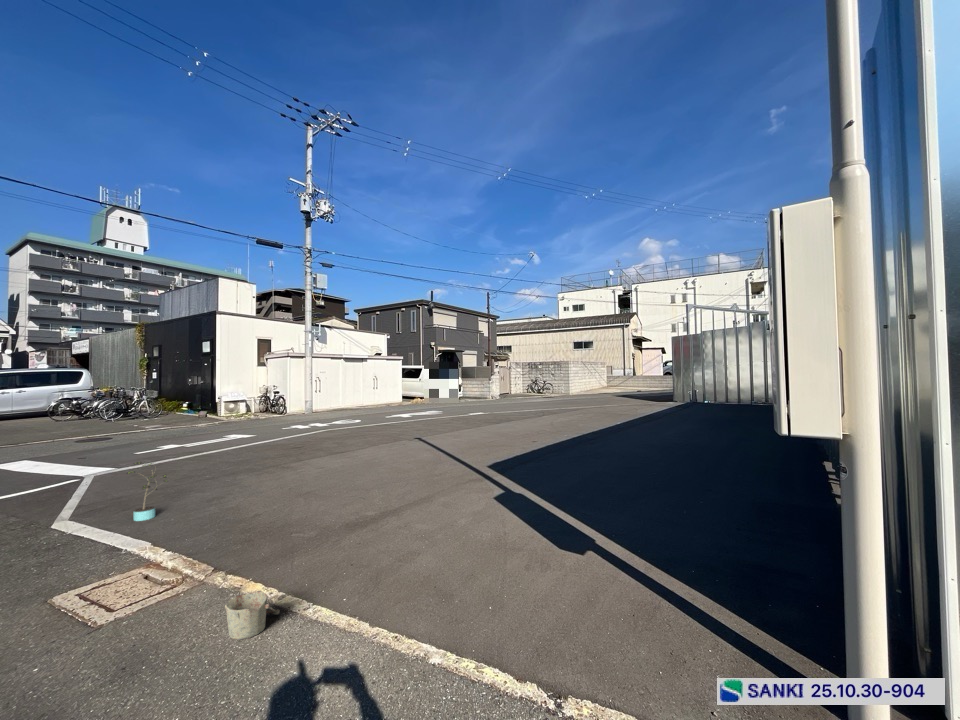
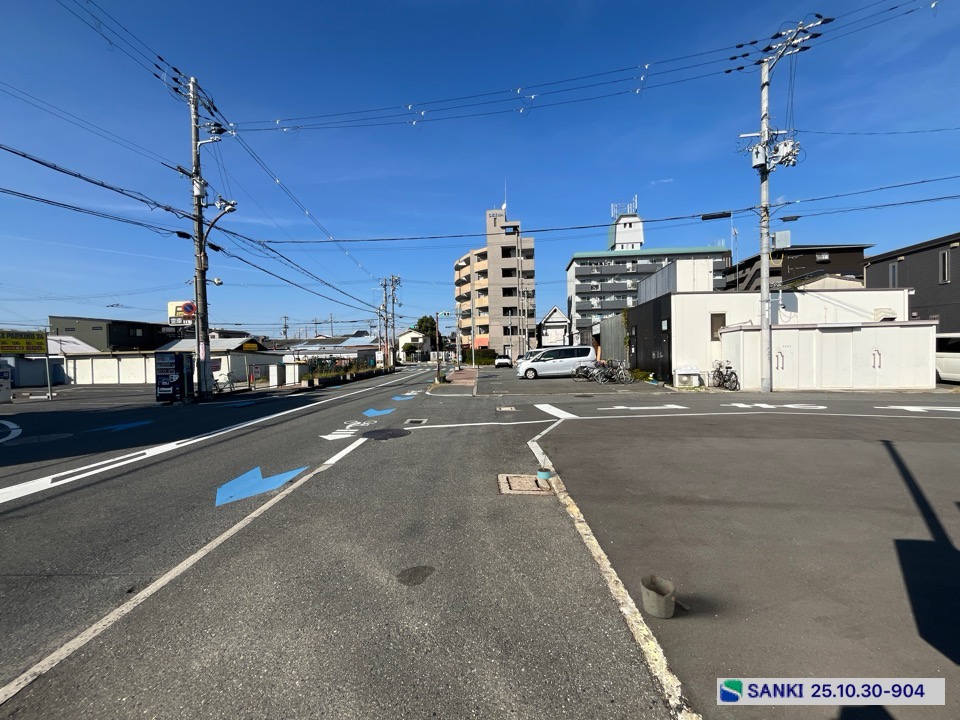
bucket: present [225,591,280,640] -> present [640,575,690,619]

